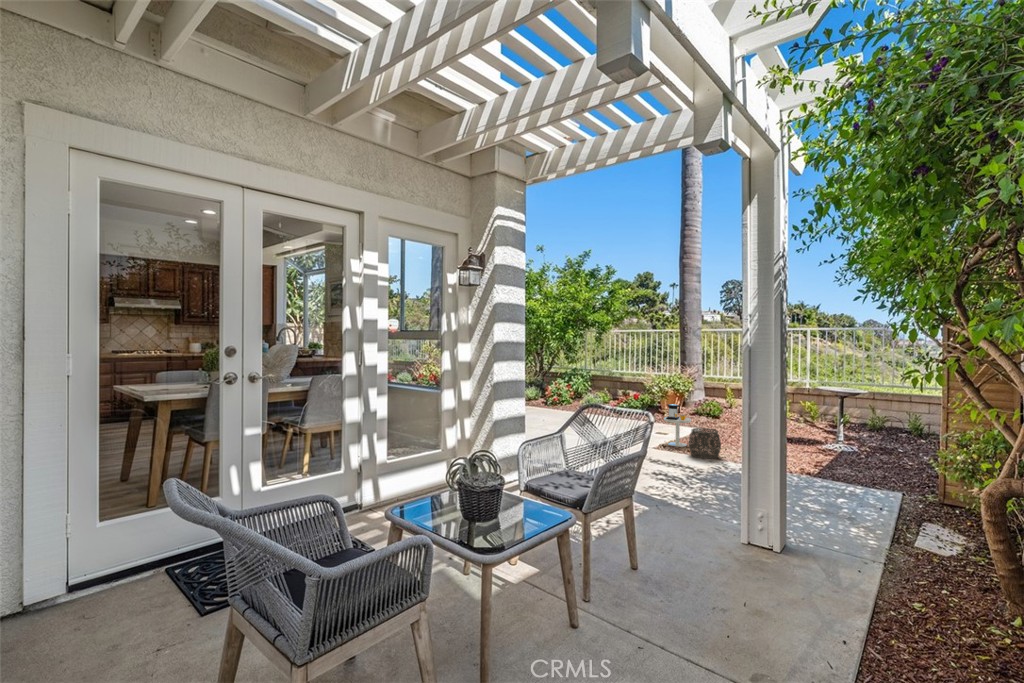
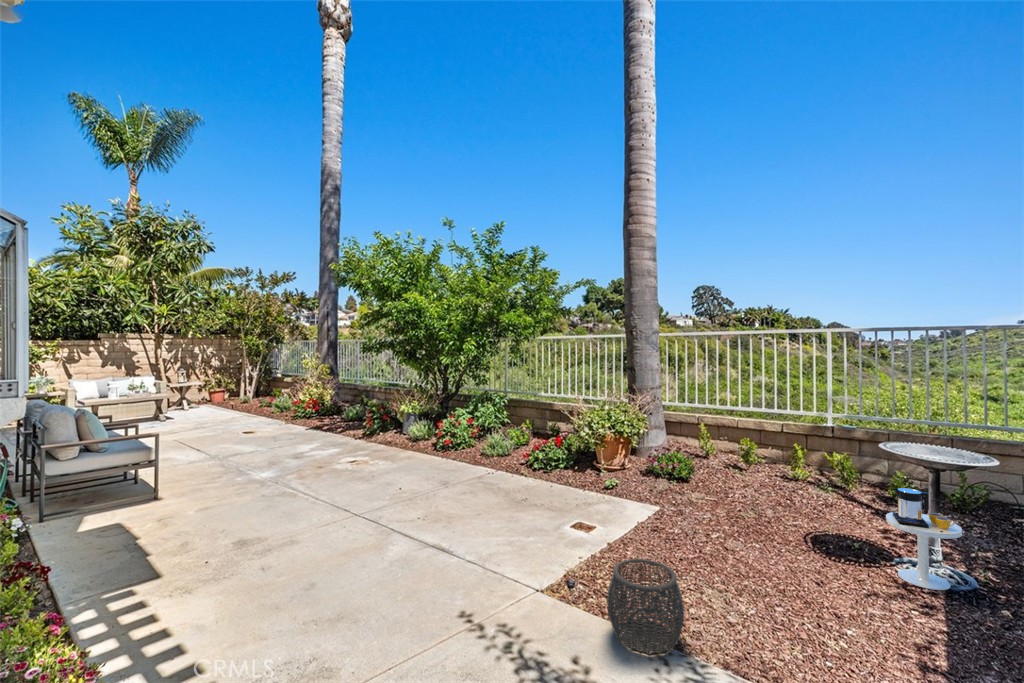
side table: present [664,404,691,447] -> present [886,488,962,590]

